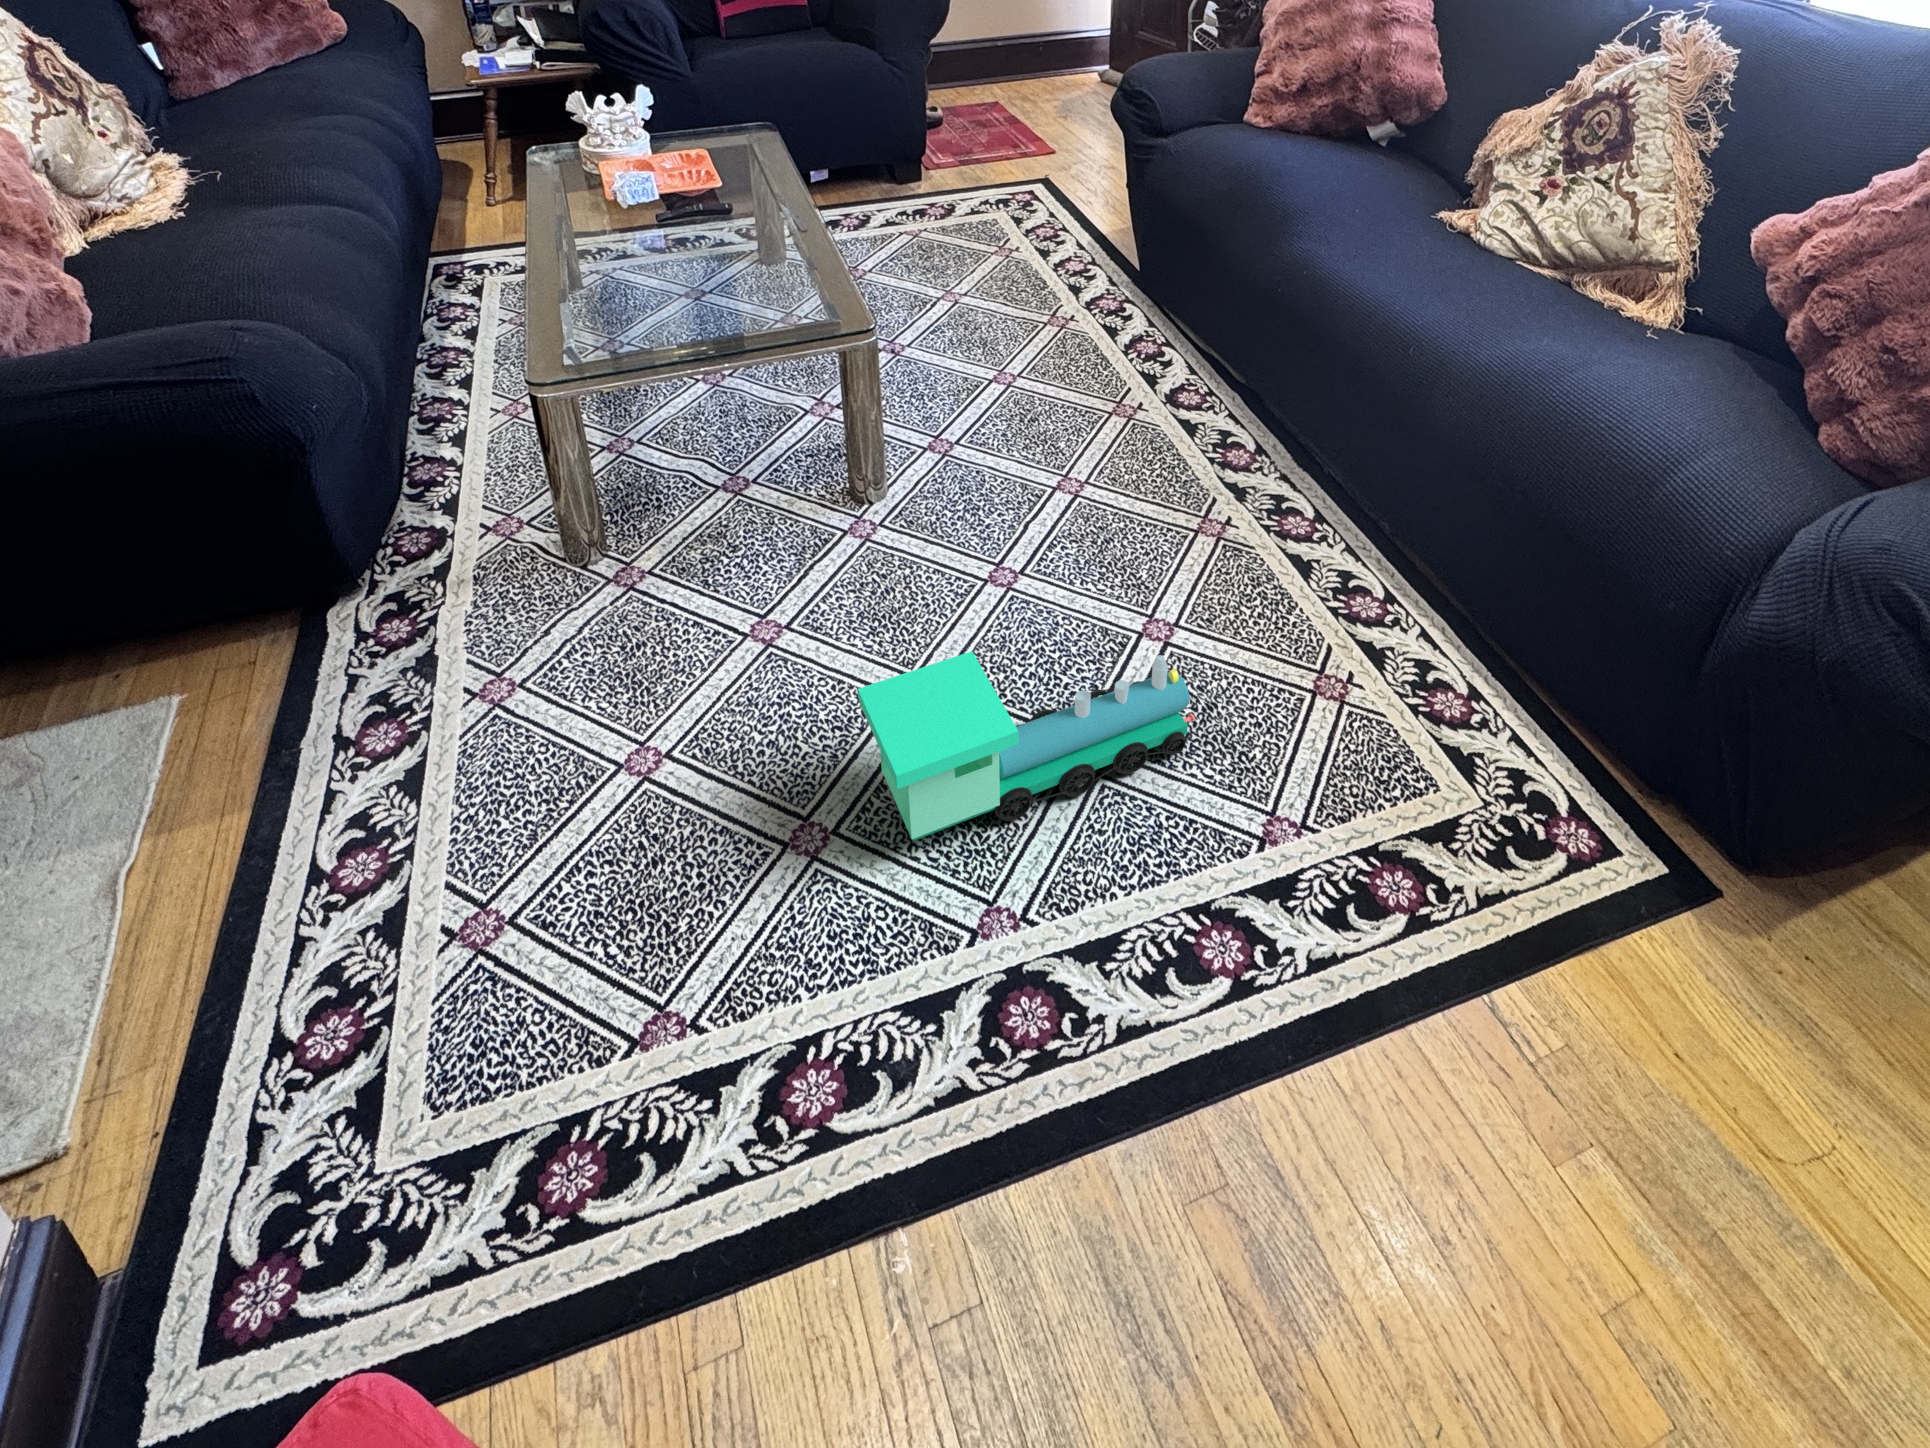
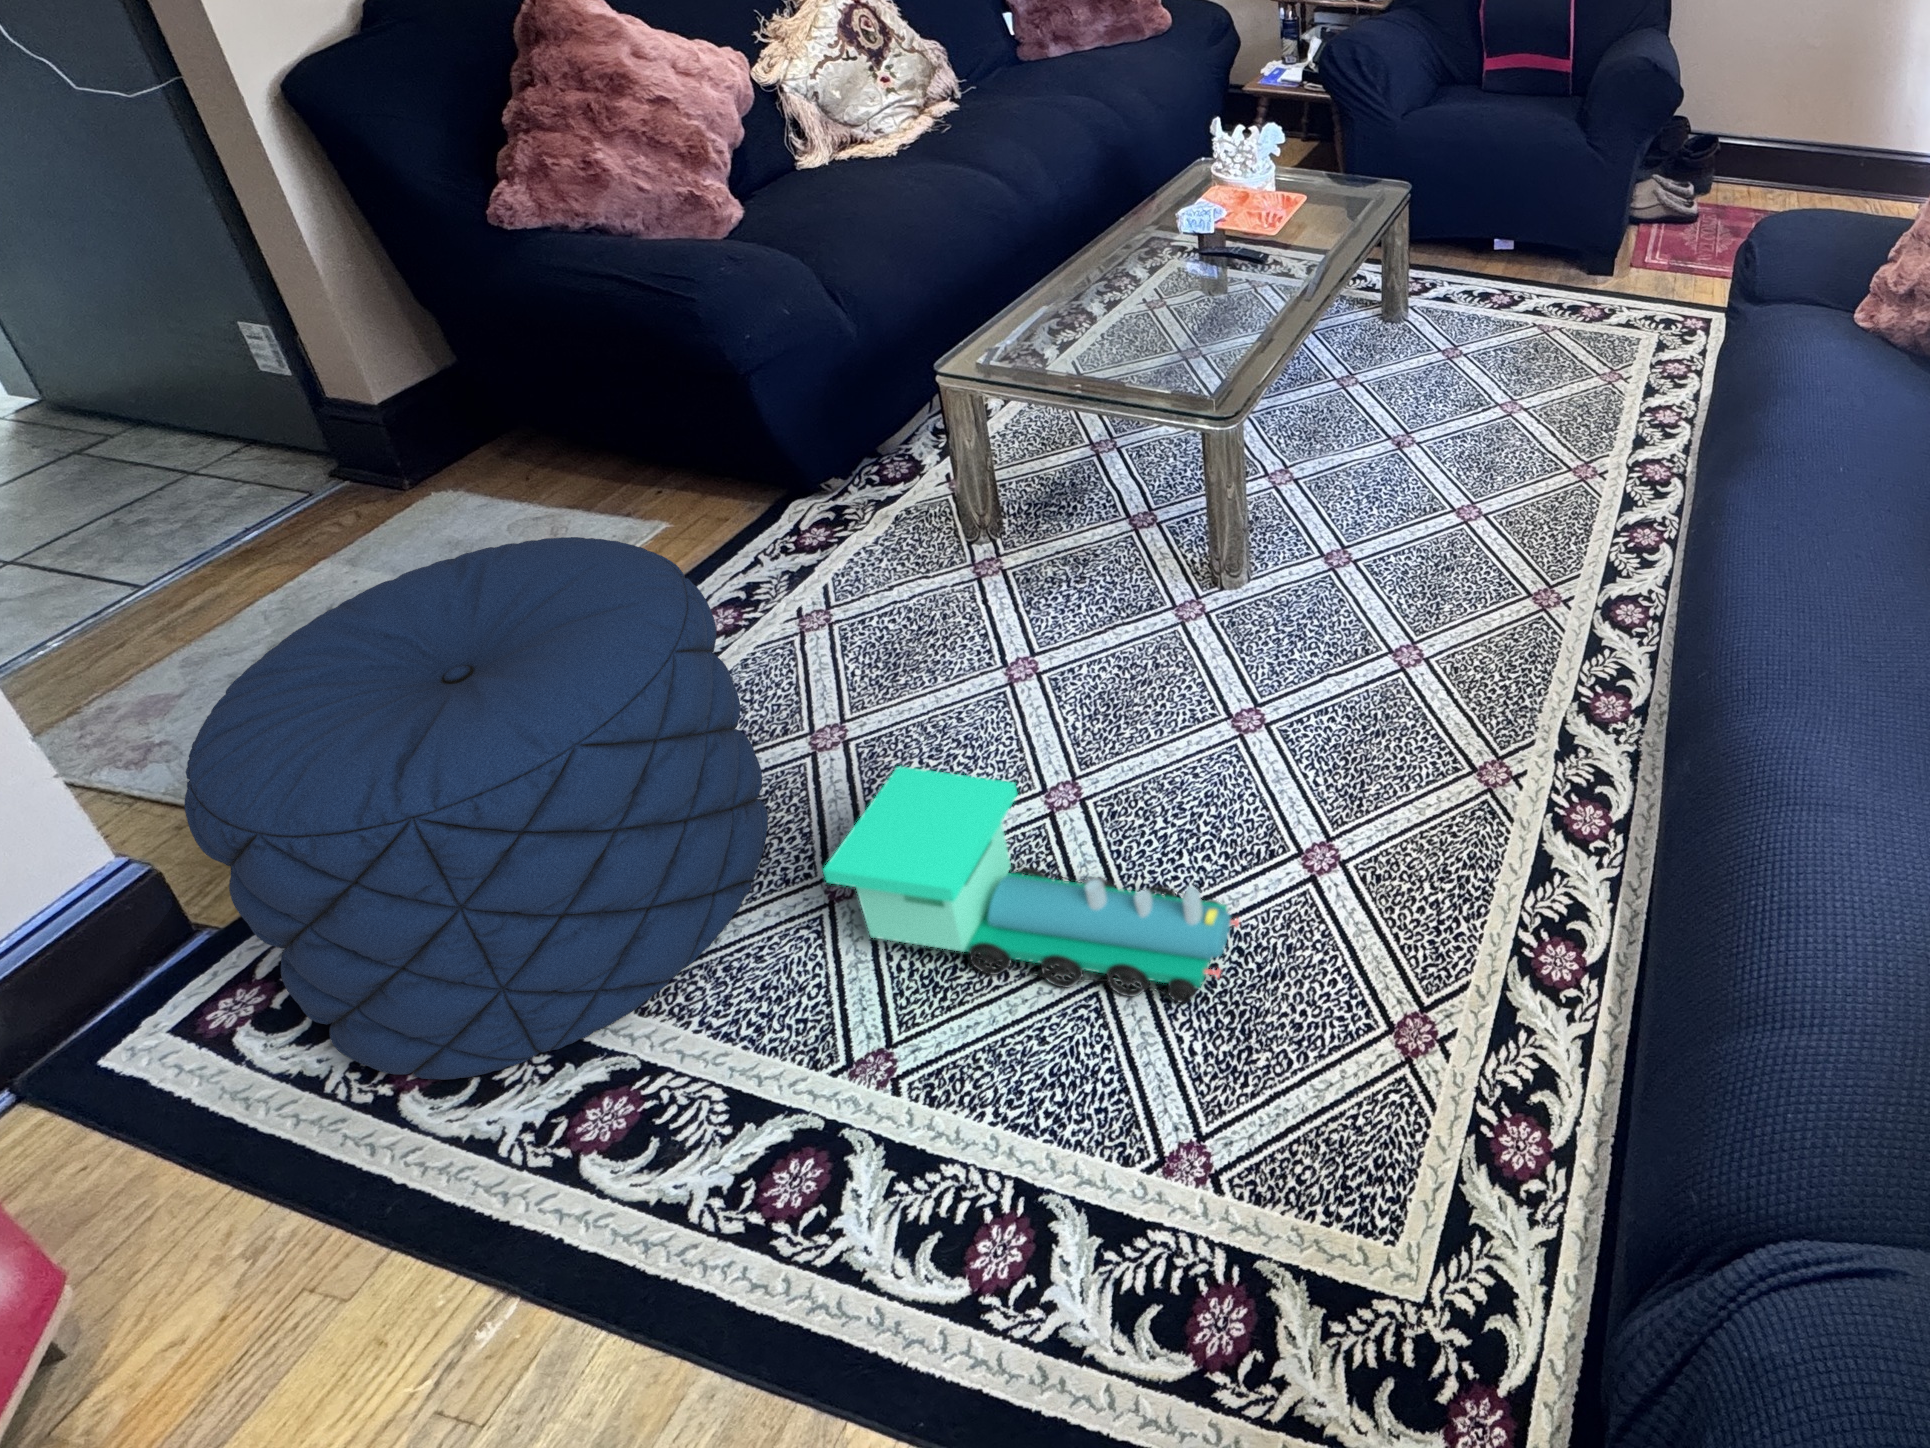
pouf: none [191,589,753,1227] -> present [184,537,768,1080]

